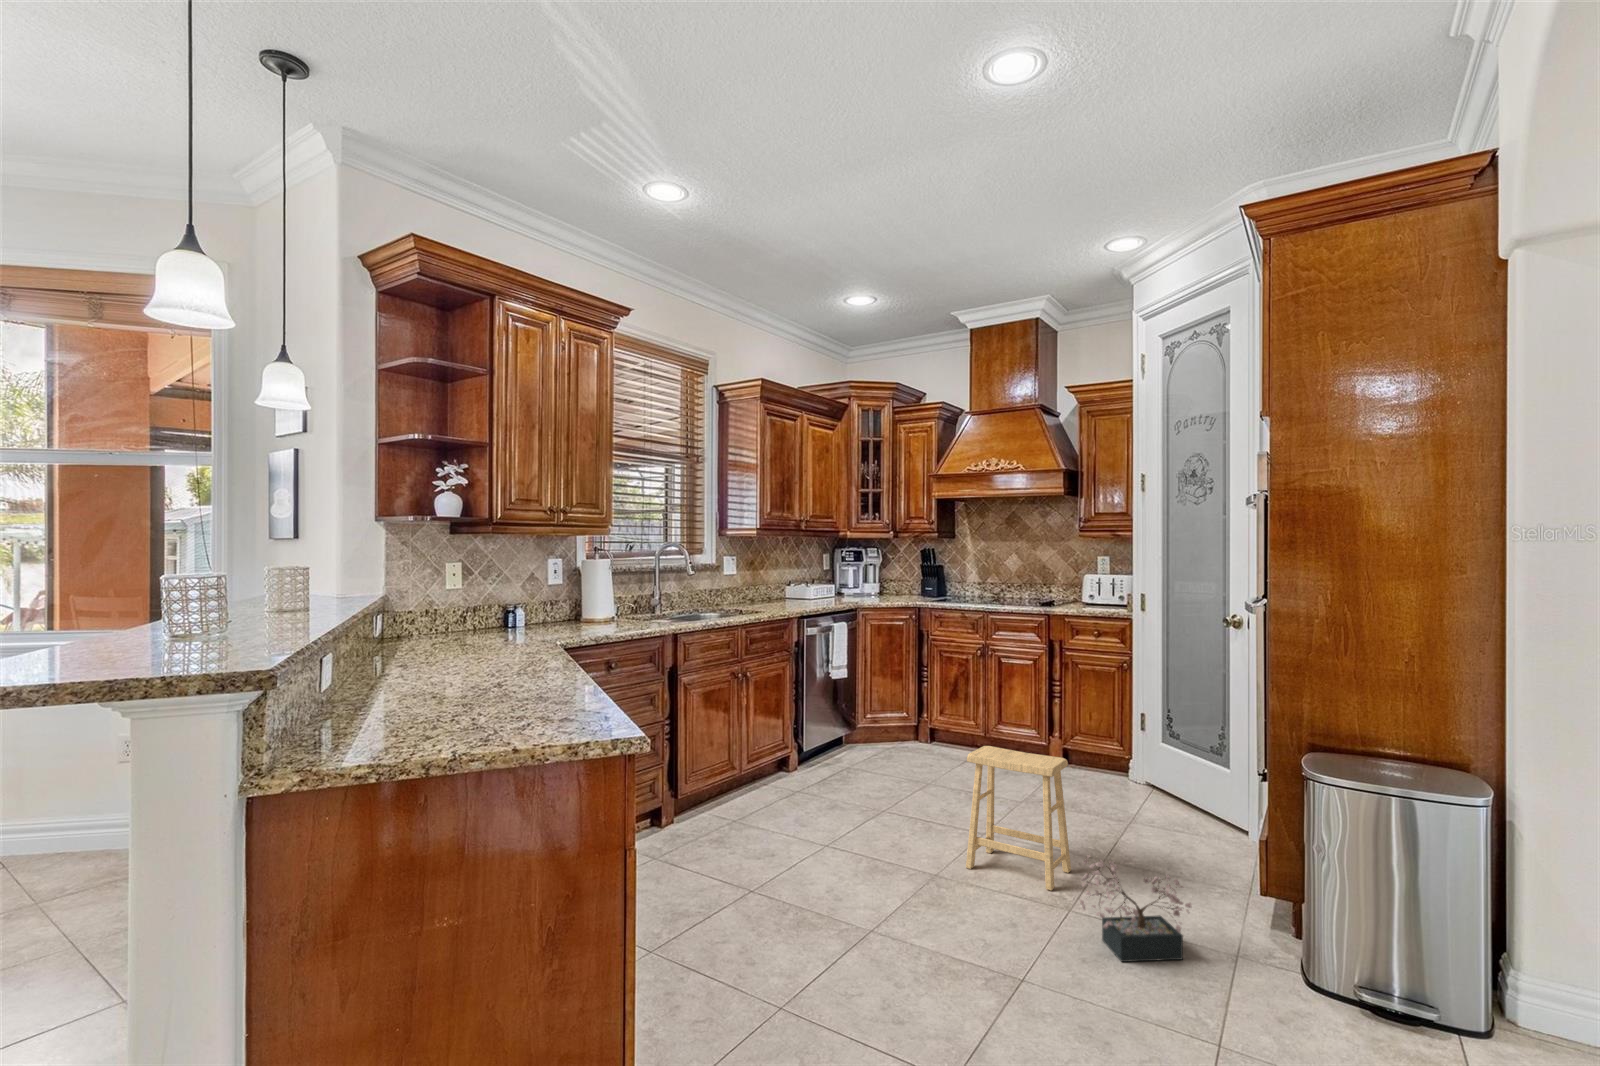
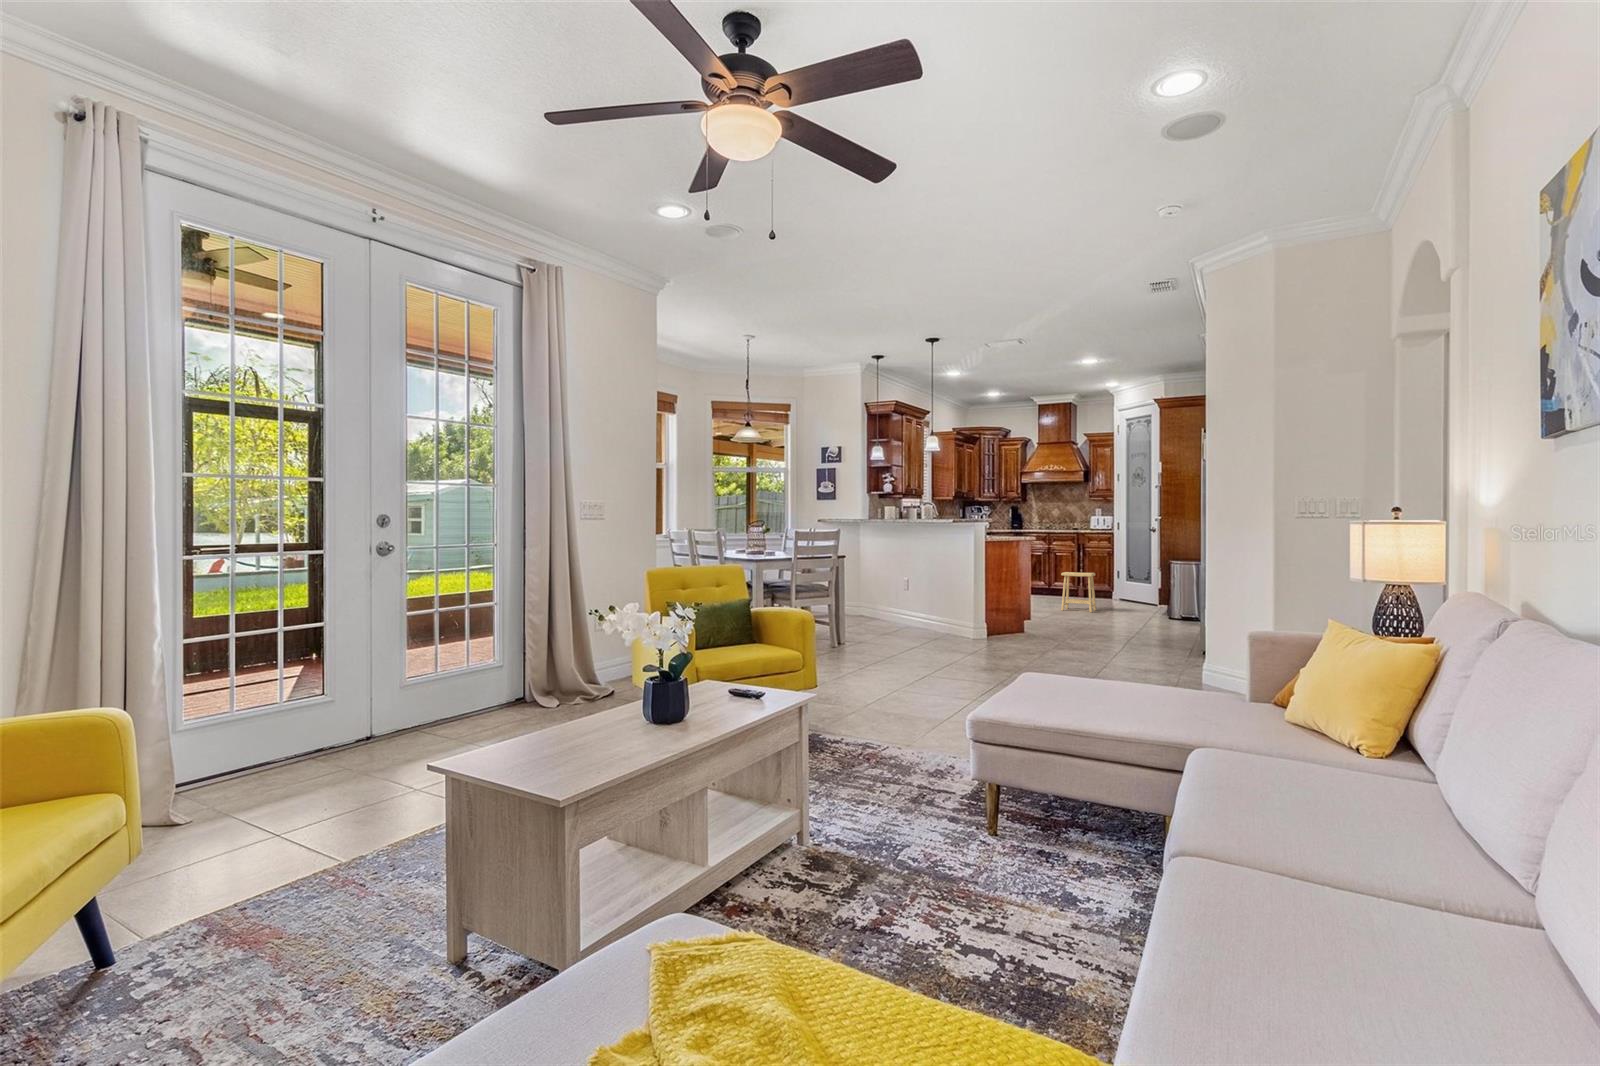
decorative plant: present [1080,855,1192,962] -> none [1103,592,1135,618]

